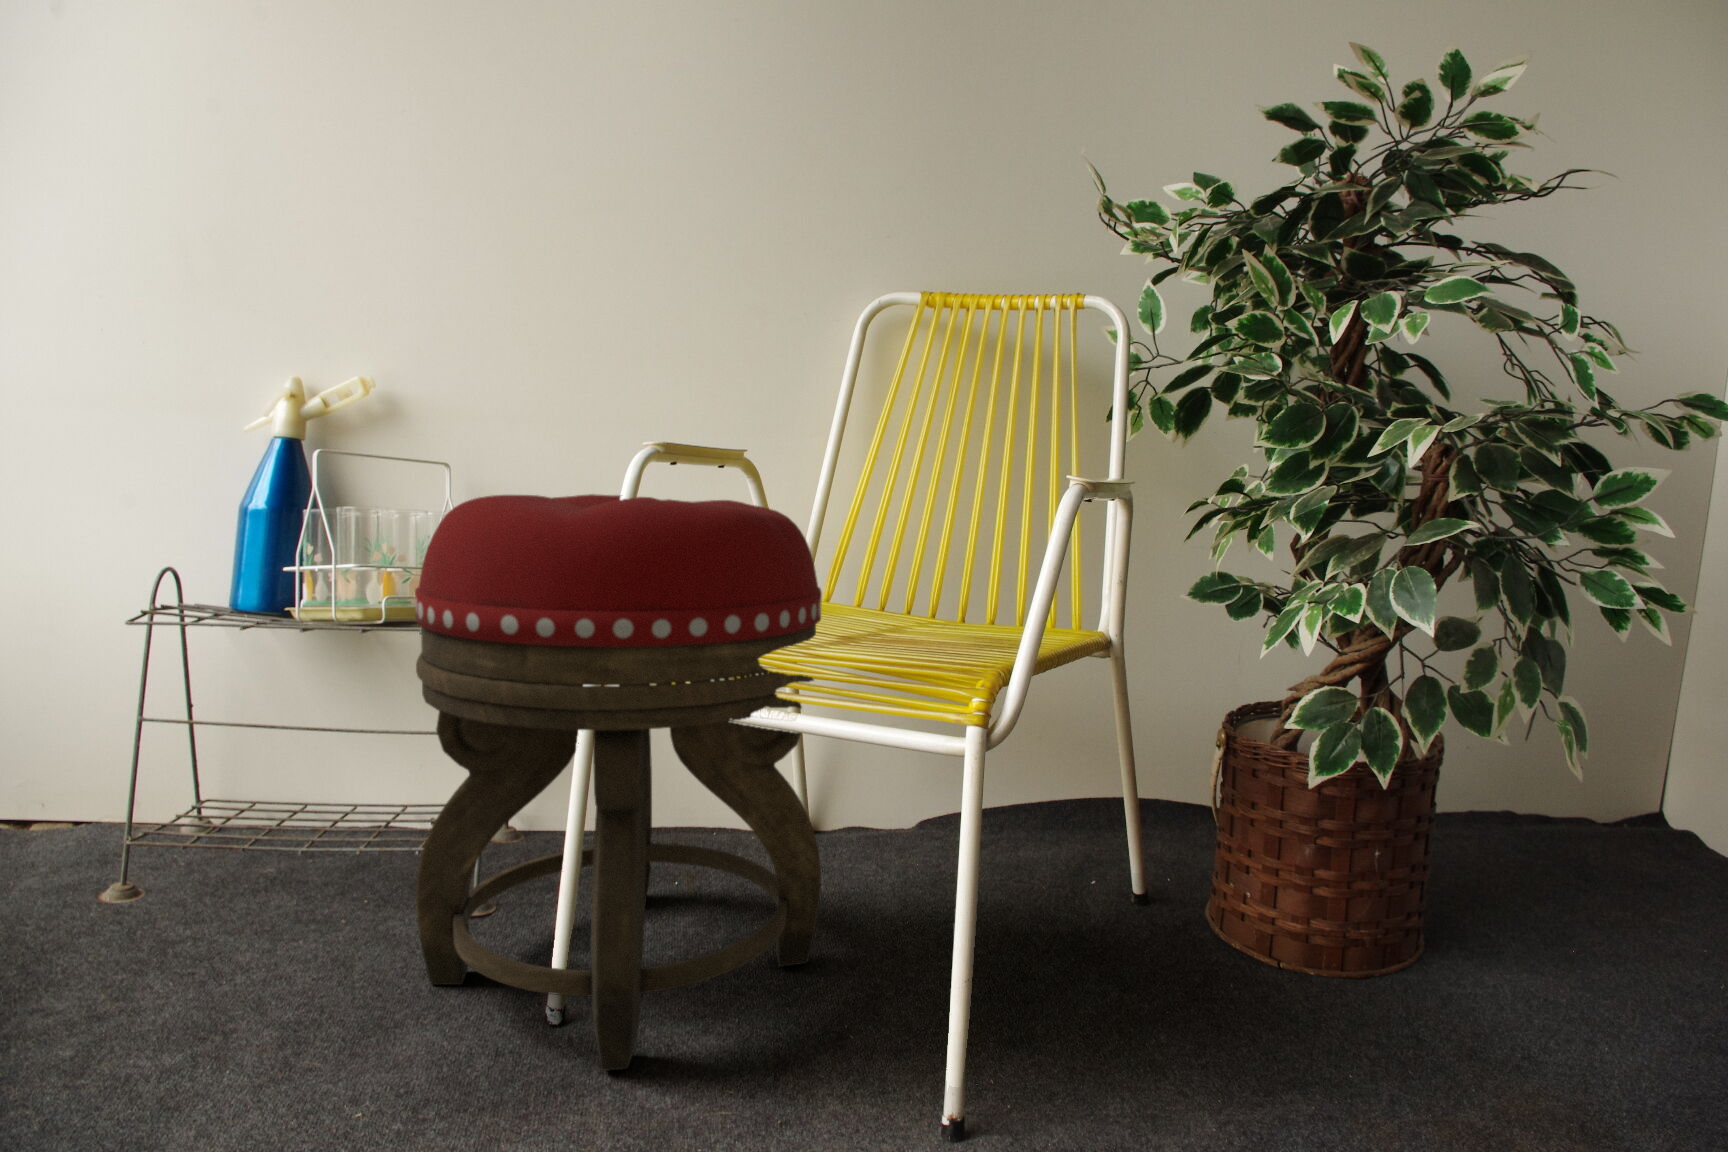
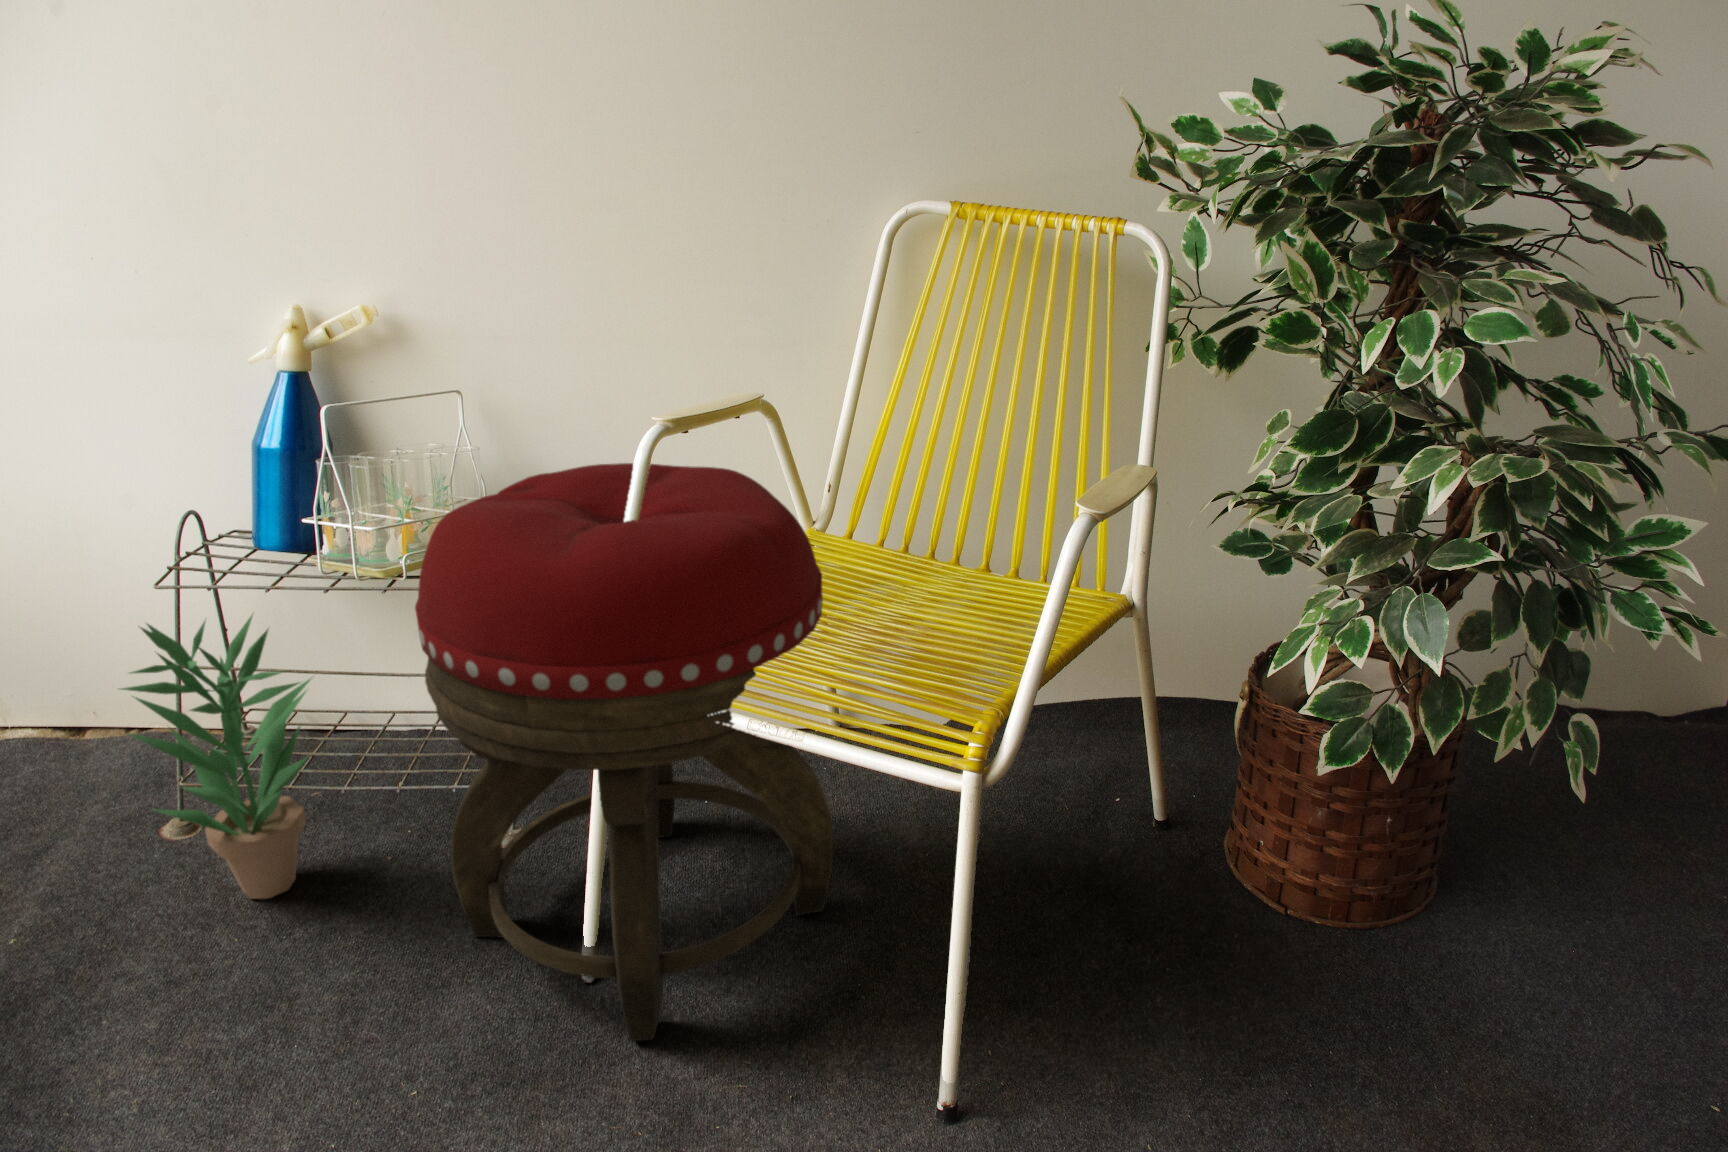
potted plant: none [79,616,294,953] -> present [121,613,311,899]

